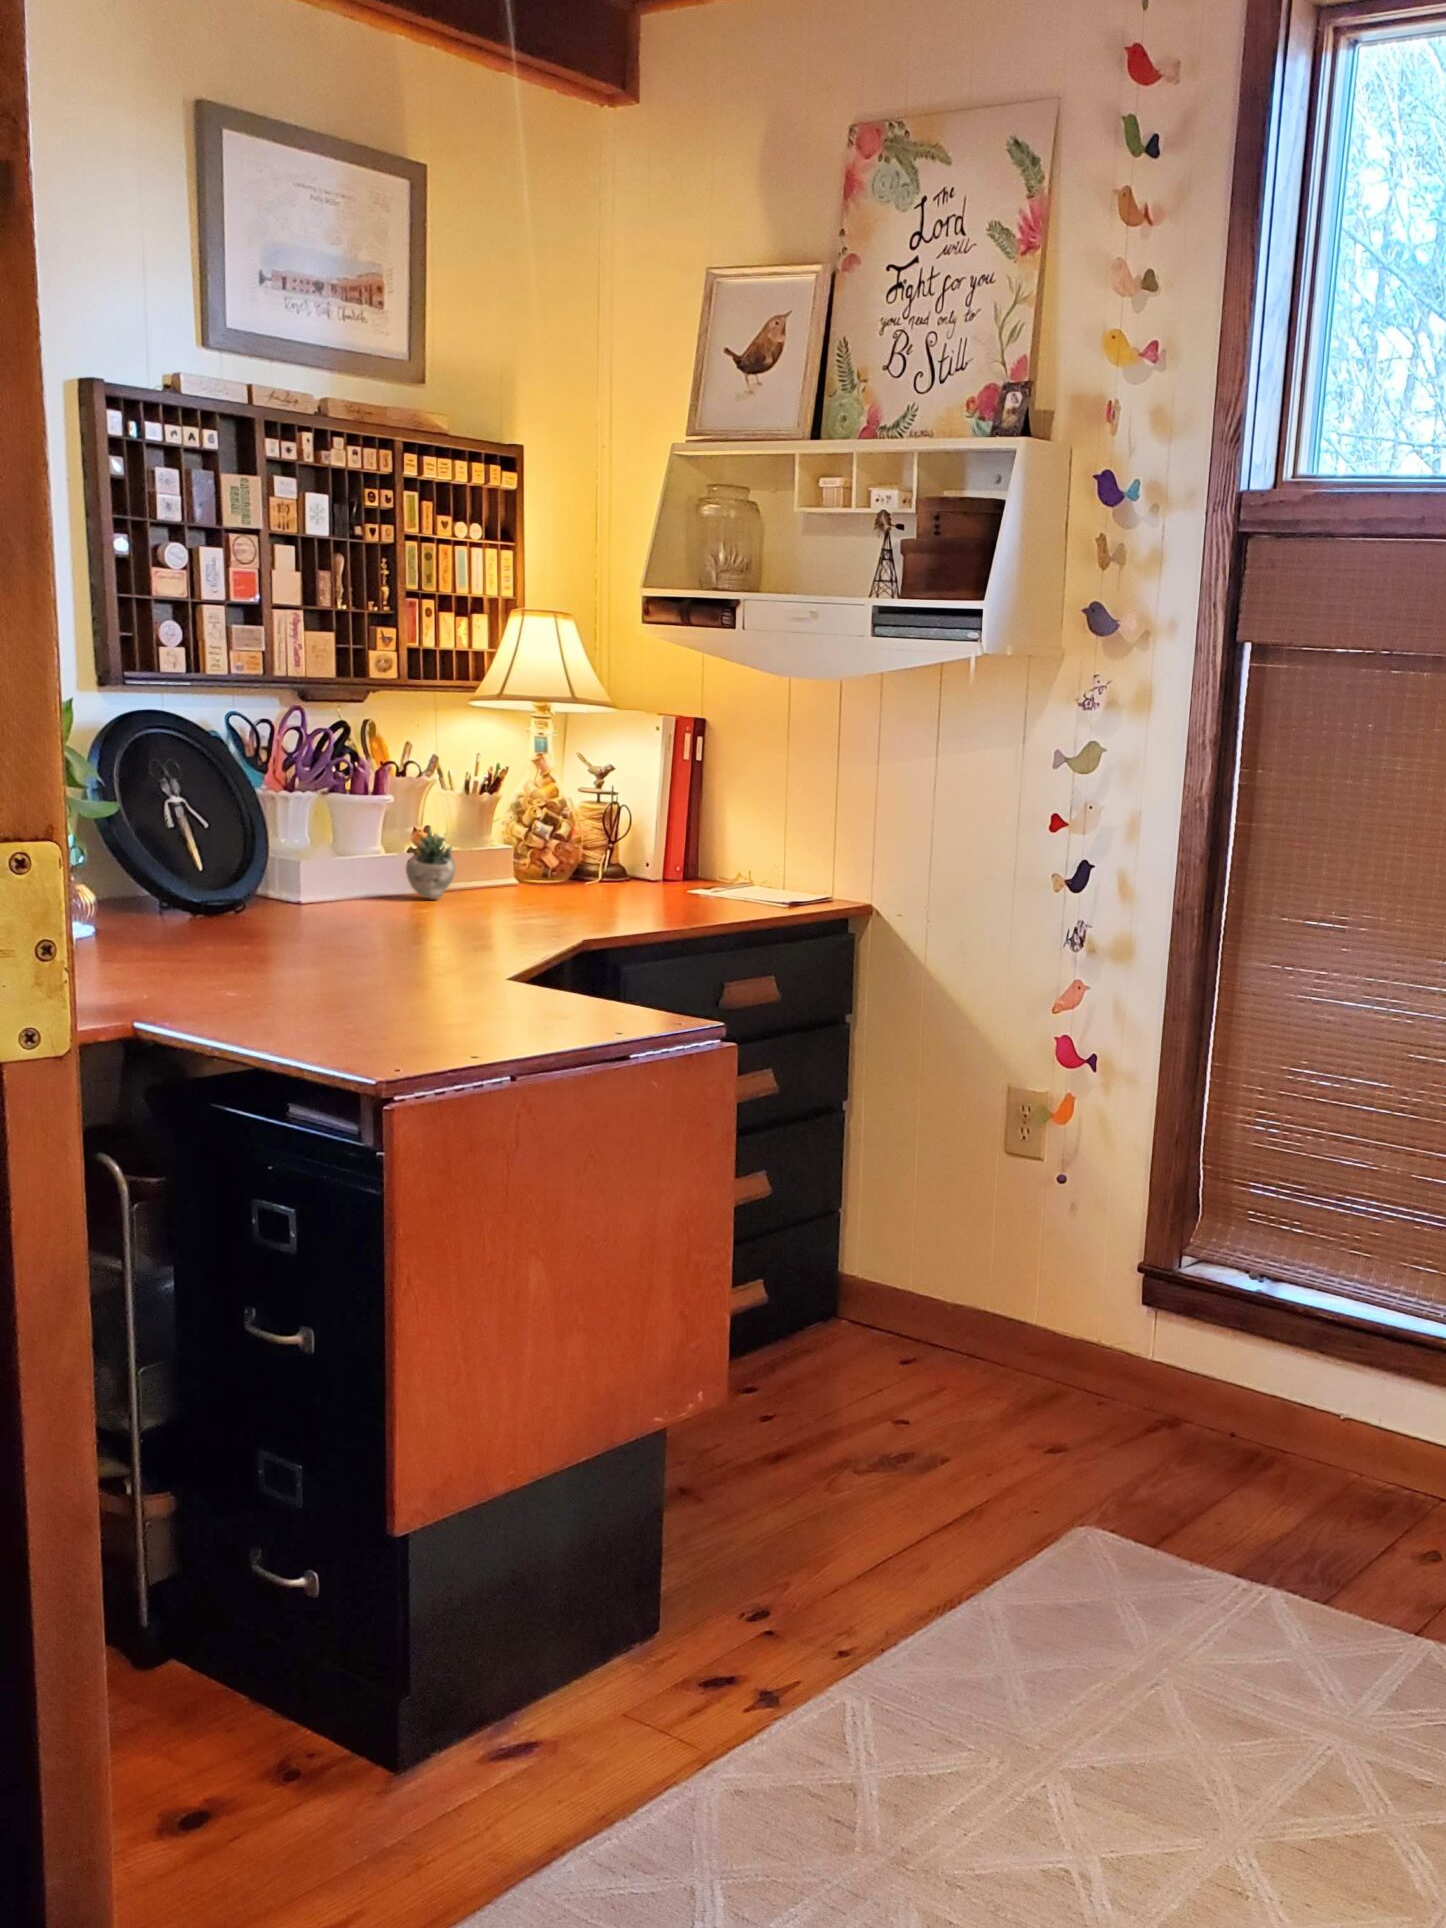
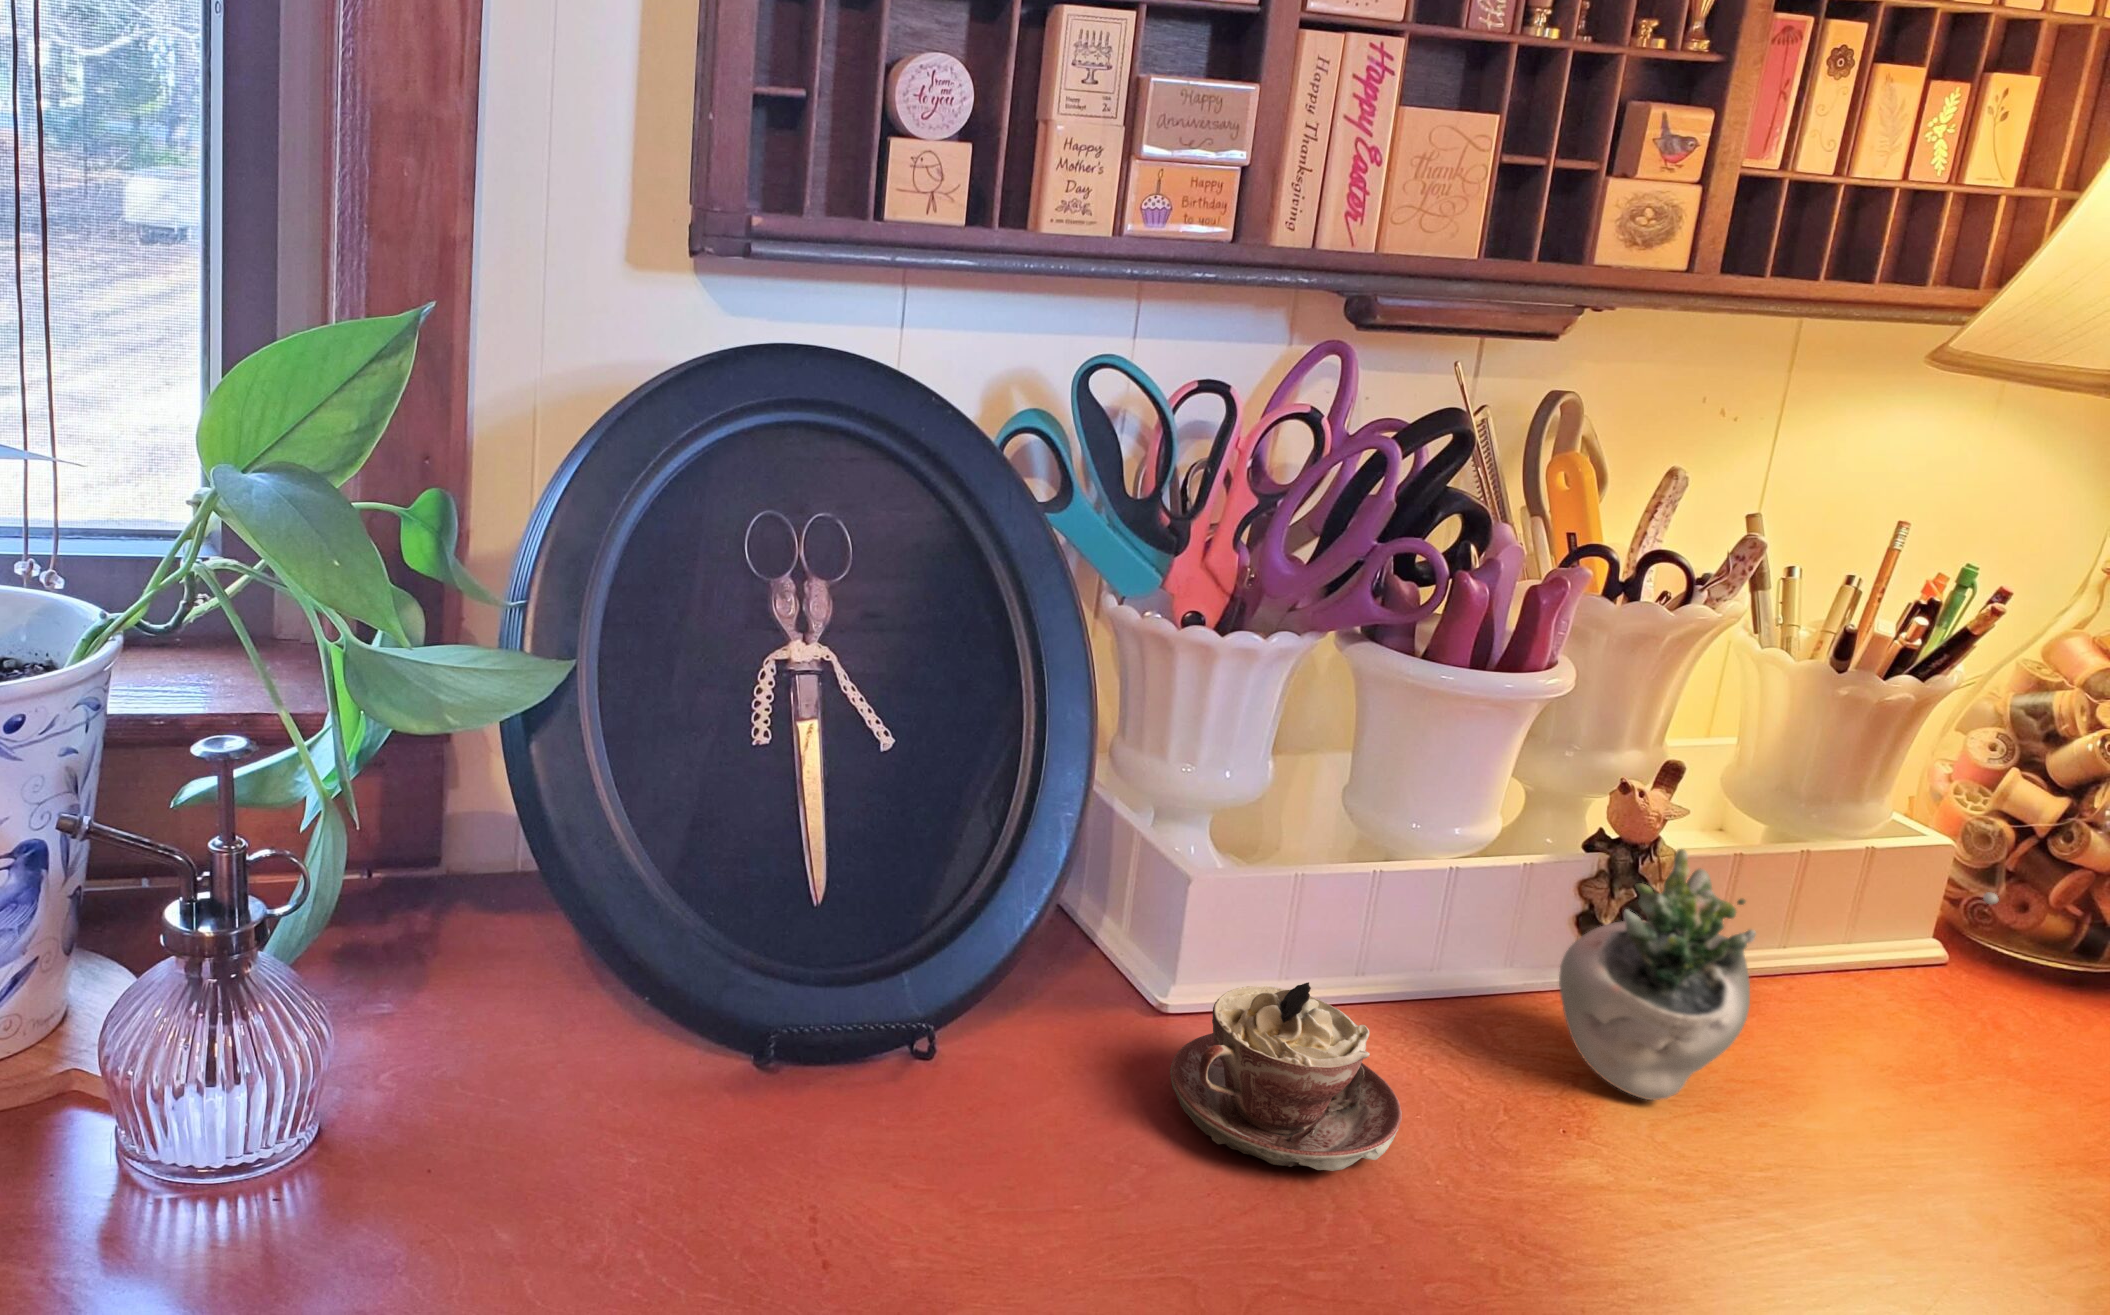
teacup: none [309,865,373,910] -> present [1170,982,1402,1171]

